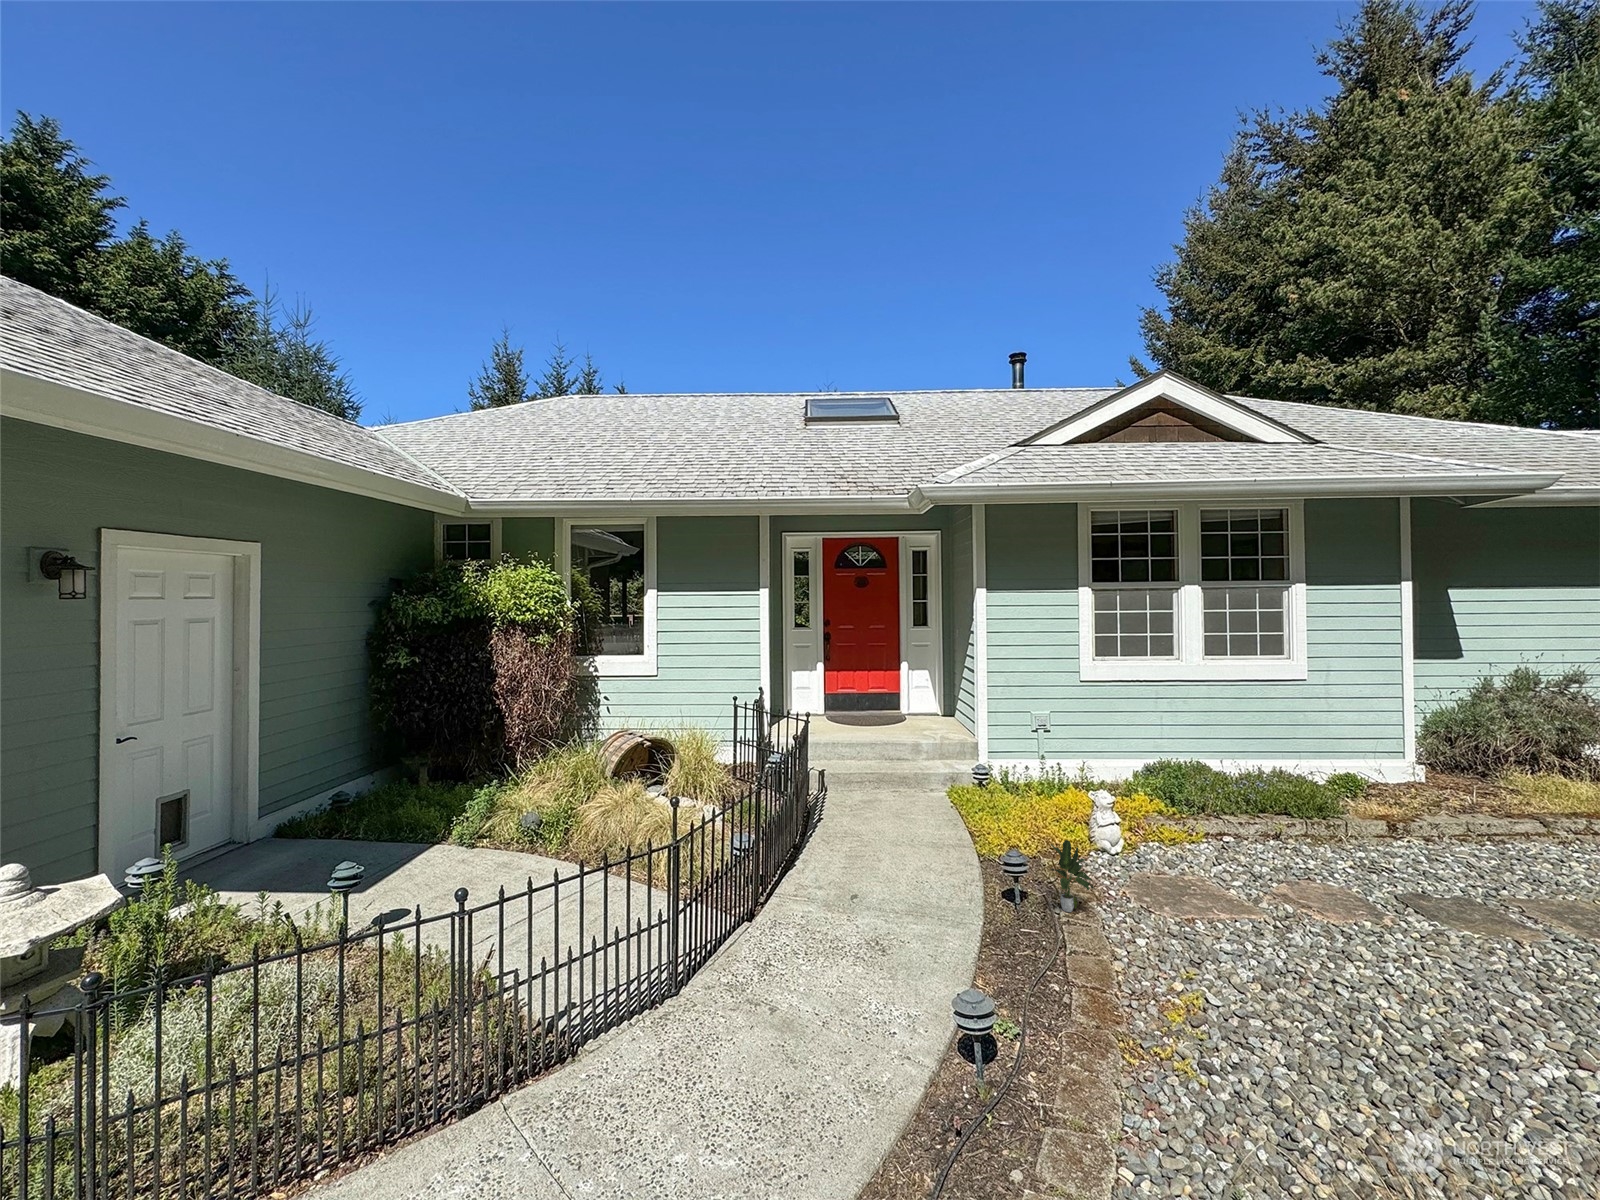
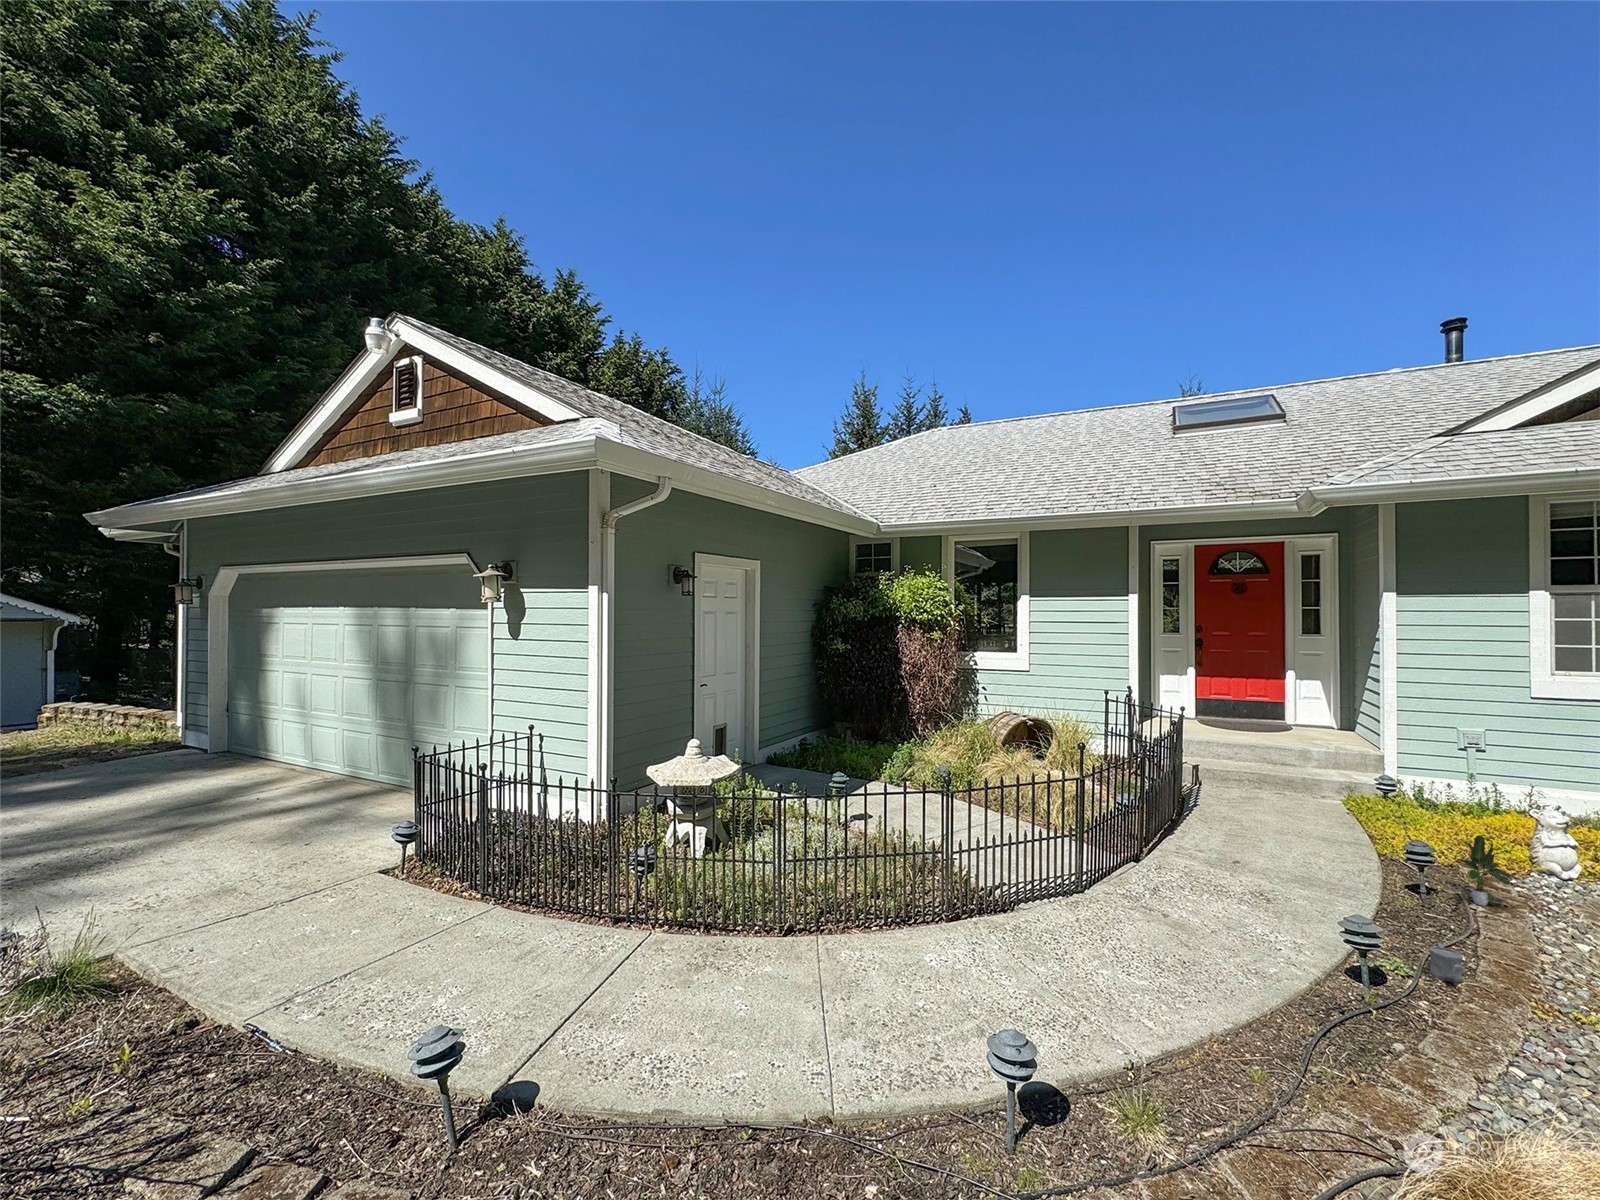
watering can: none [1048,1002,1086,1056] -> present [1429,942,1465,983]

